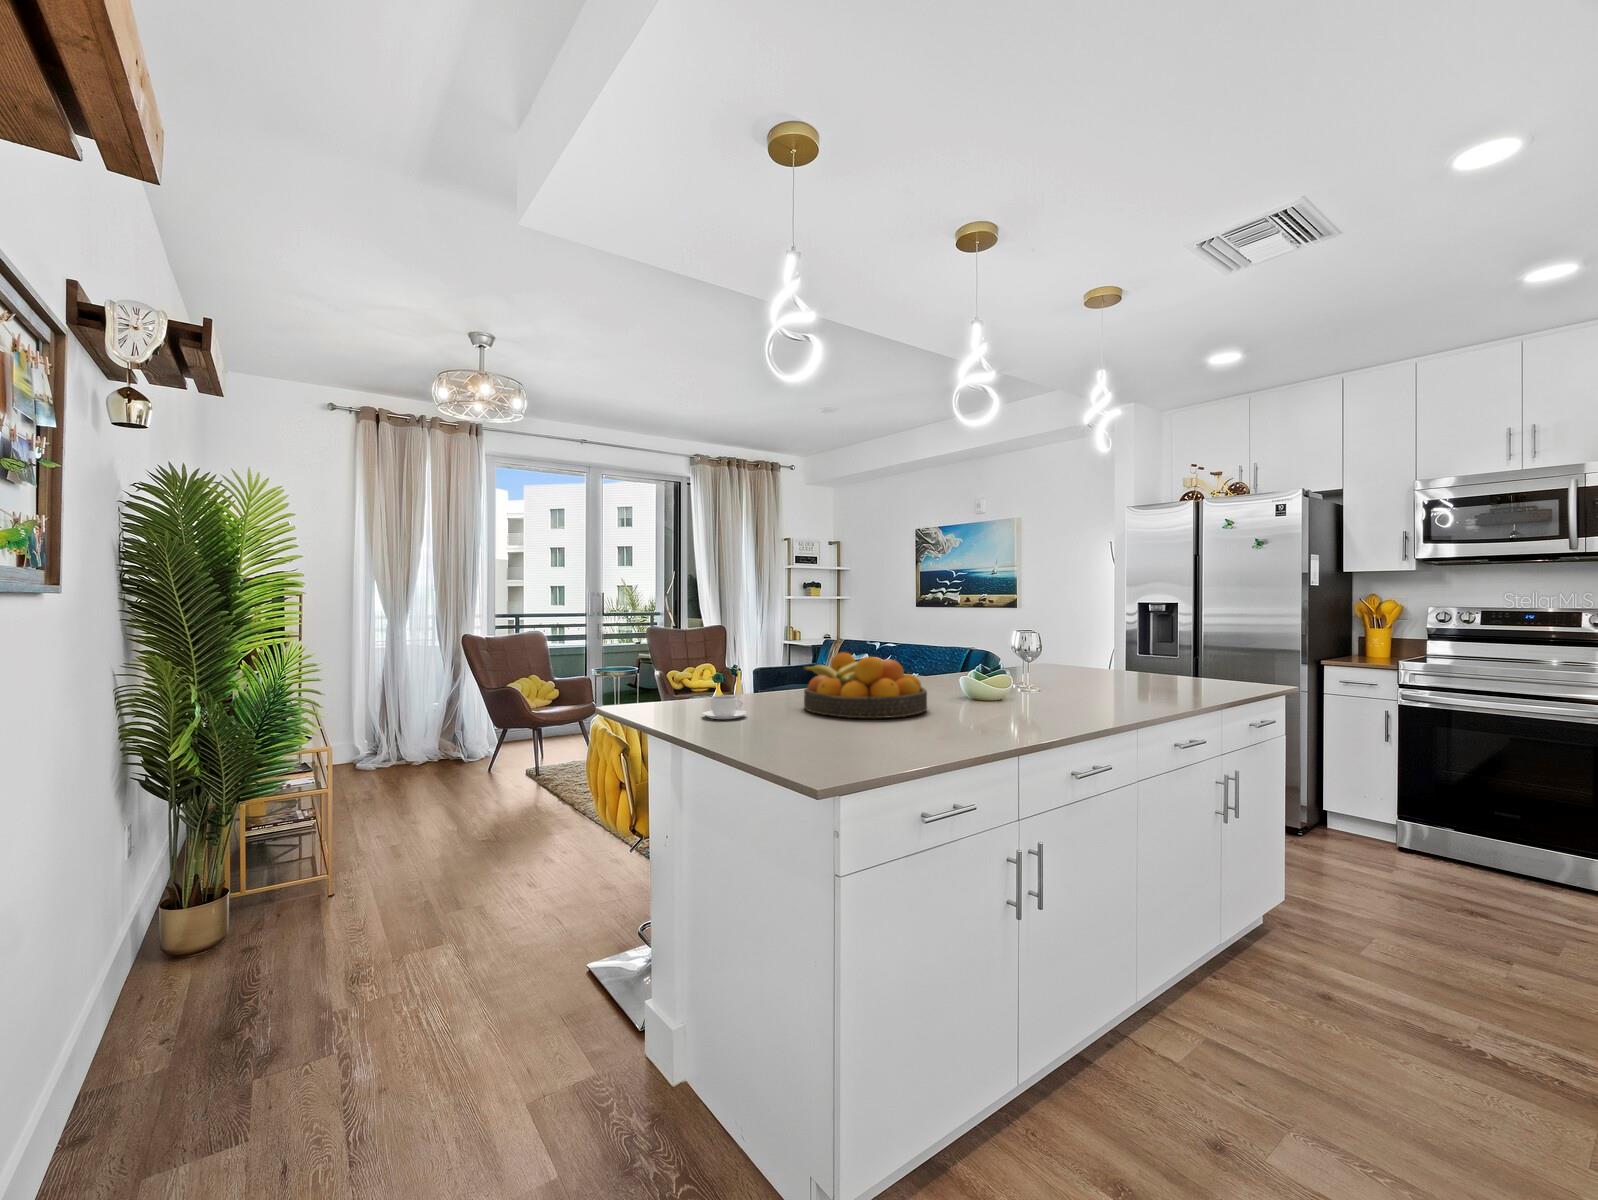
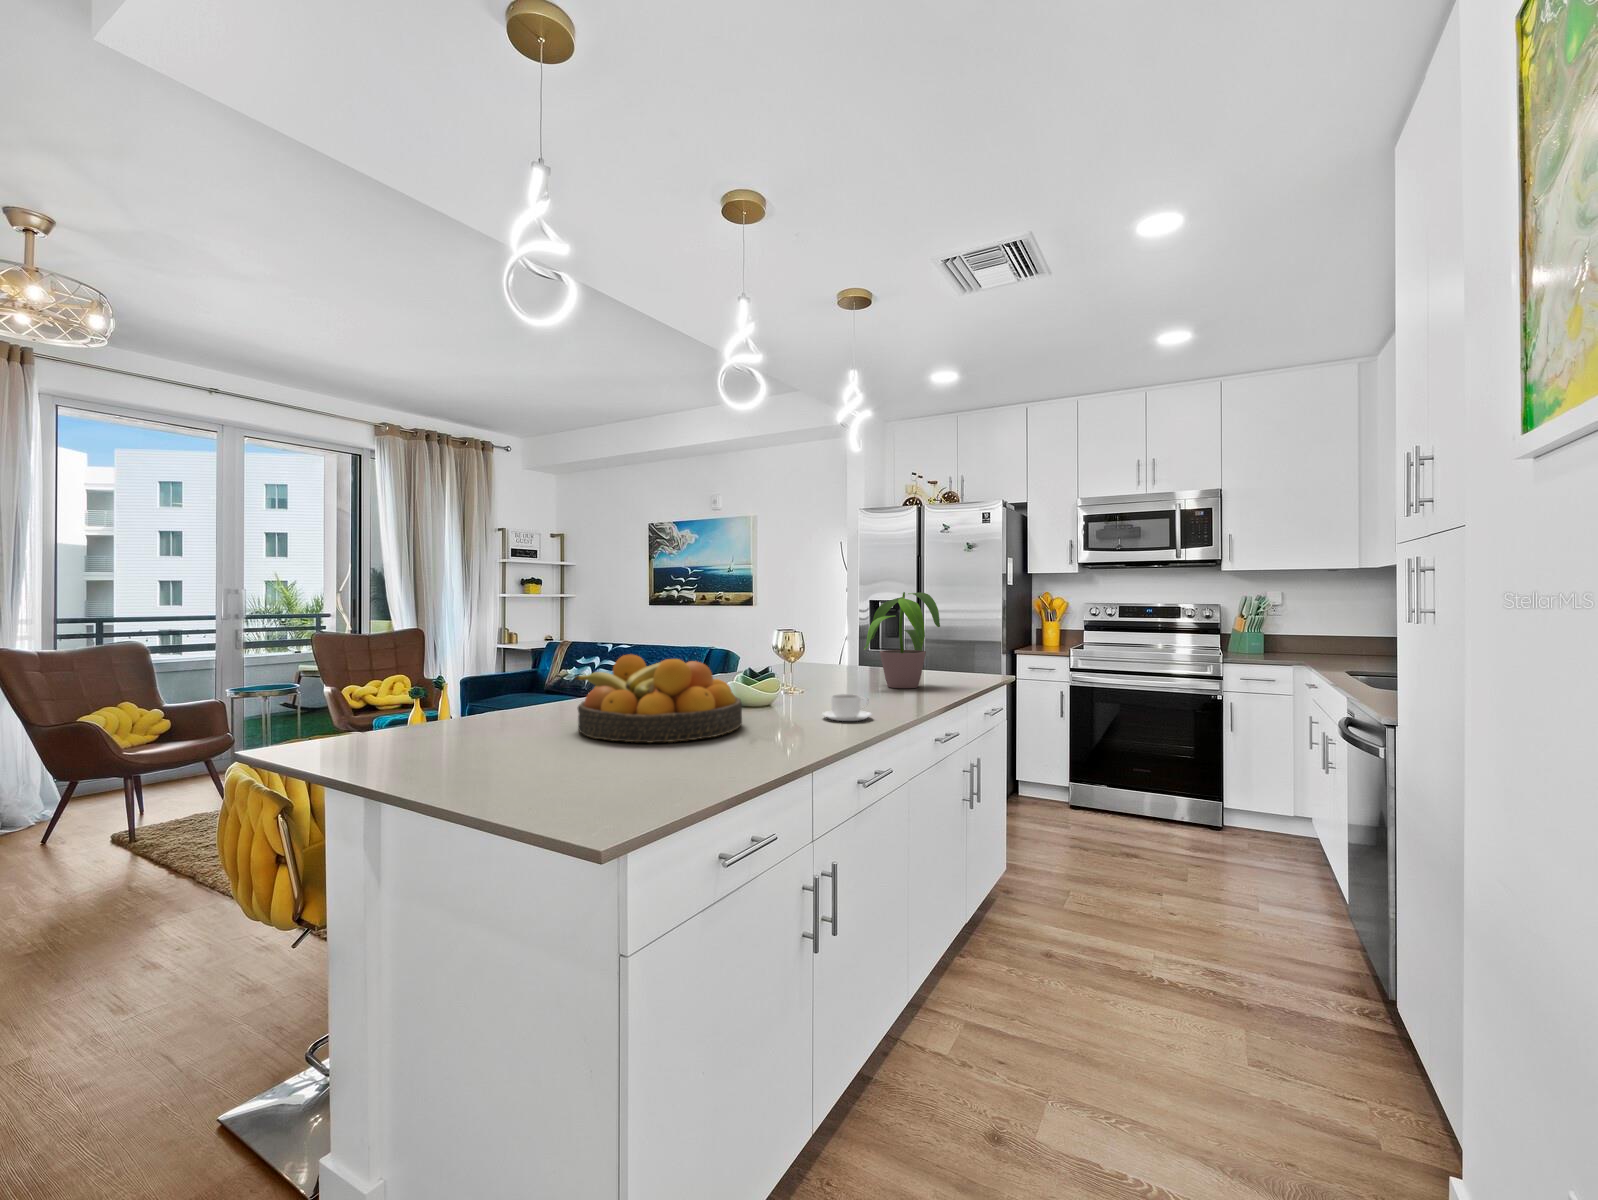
potted plant: none [1059,601,1169,693] -> present [864,592,940,688]
coffee cup: present [702,696,747,719] -> present [822,694,872,721]

